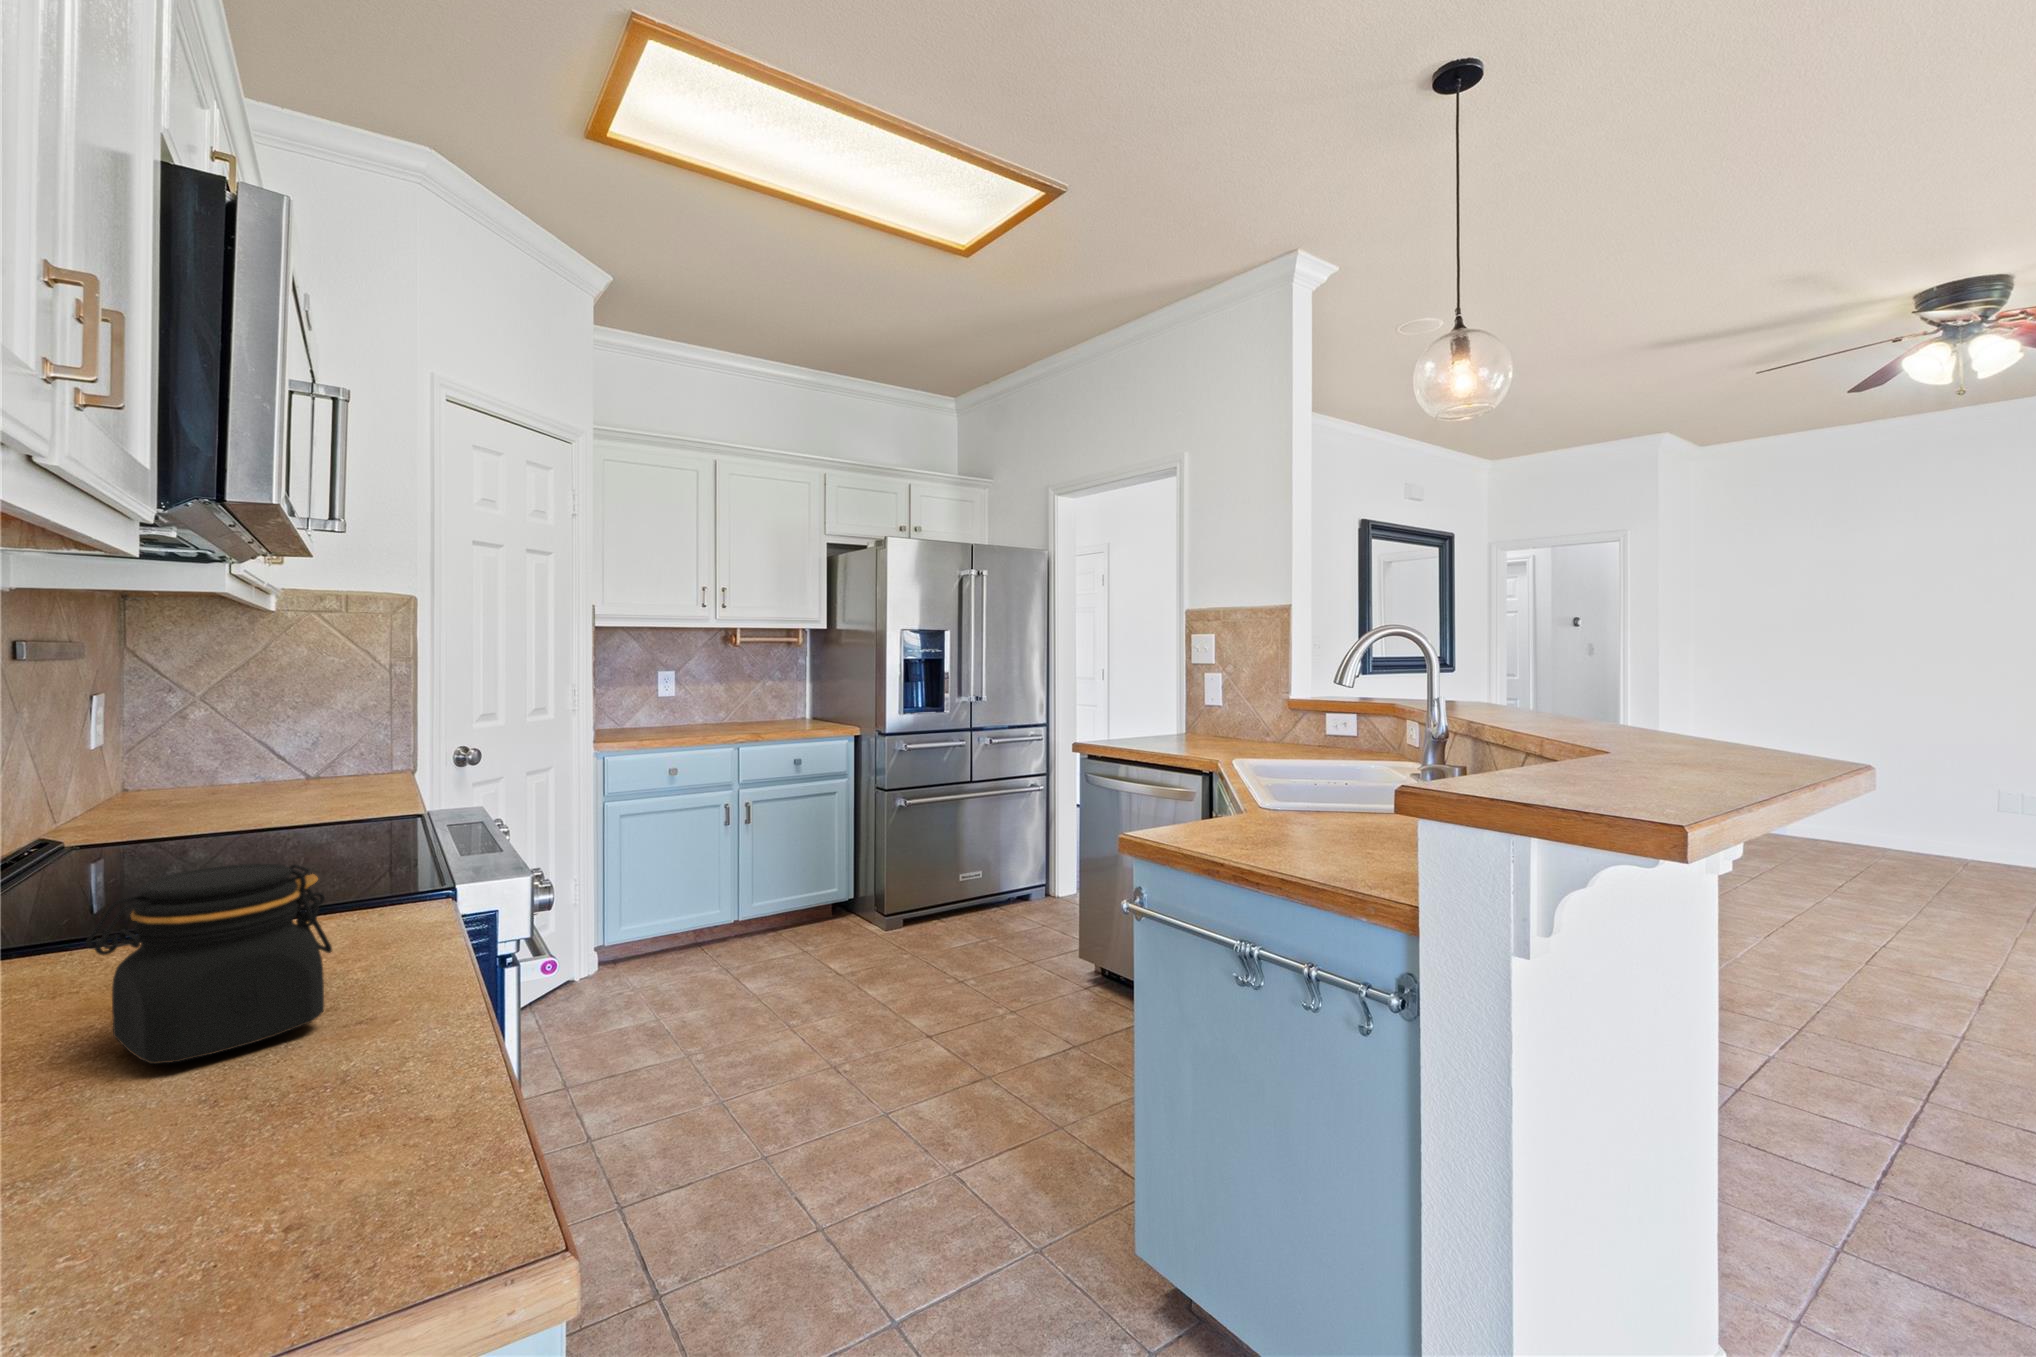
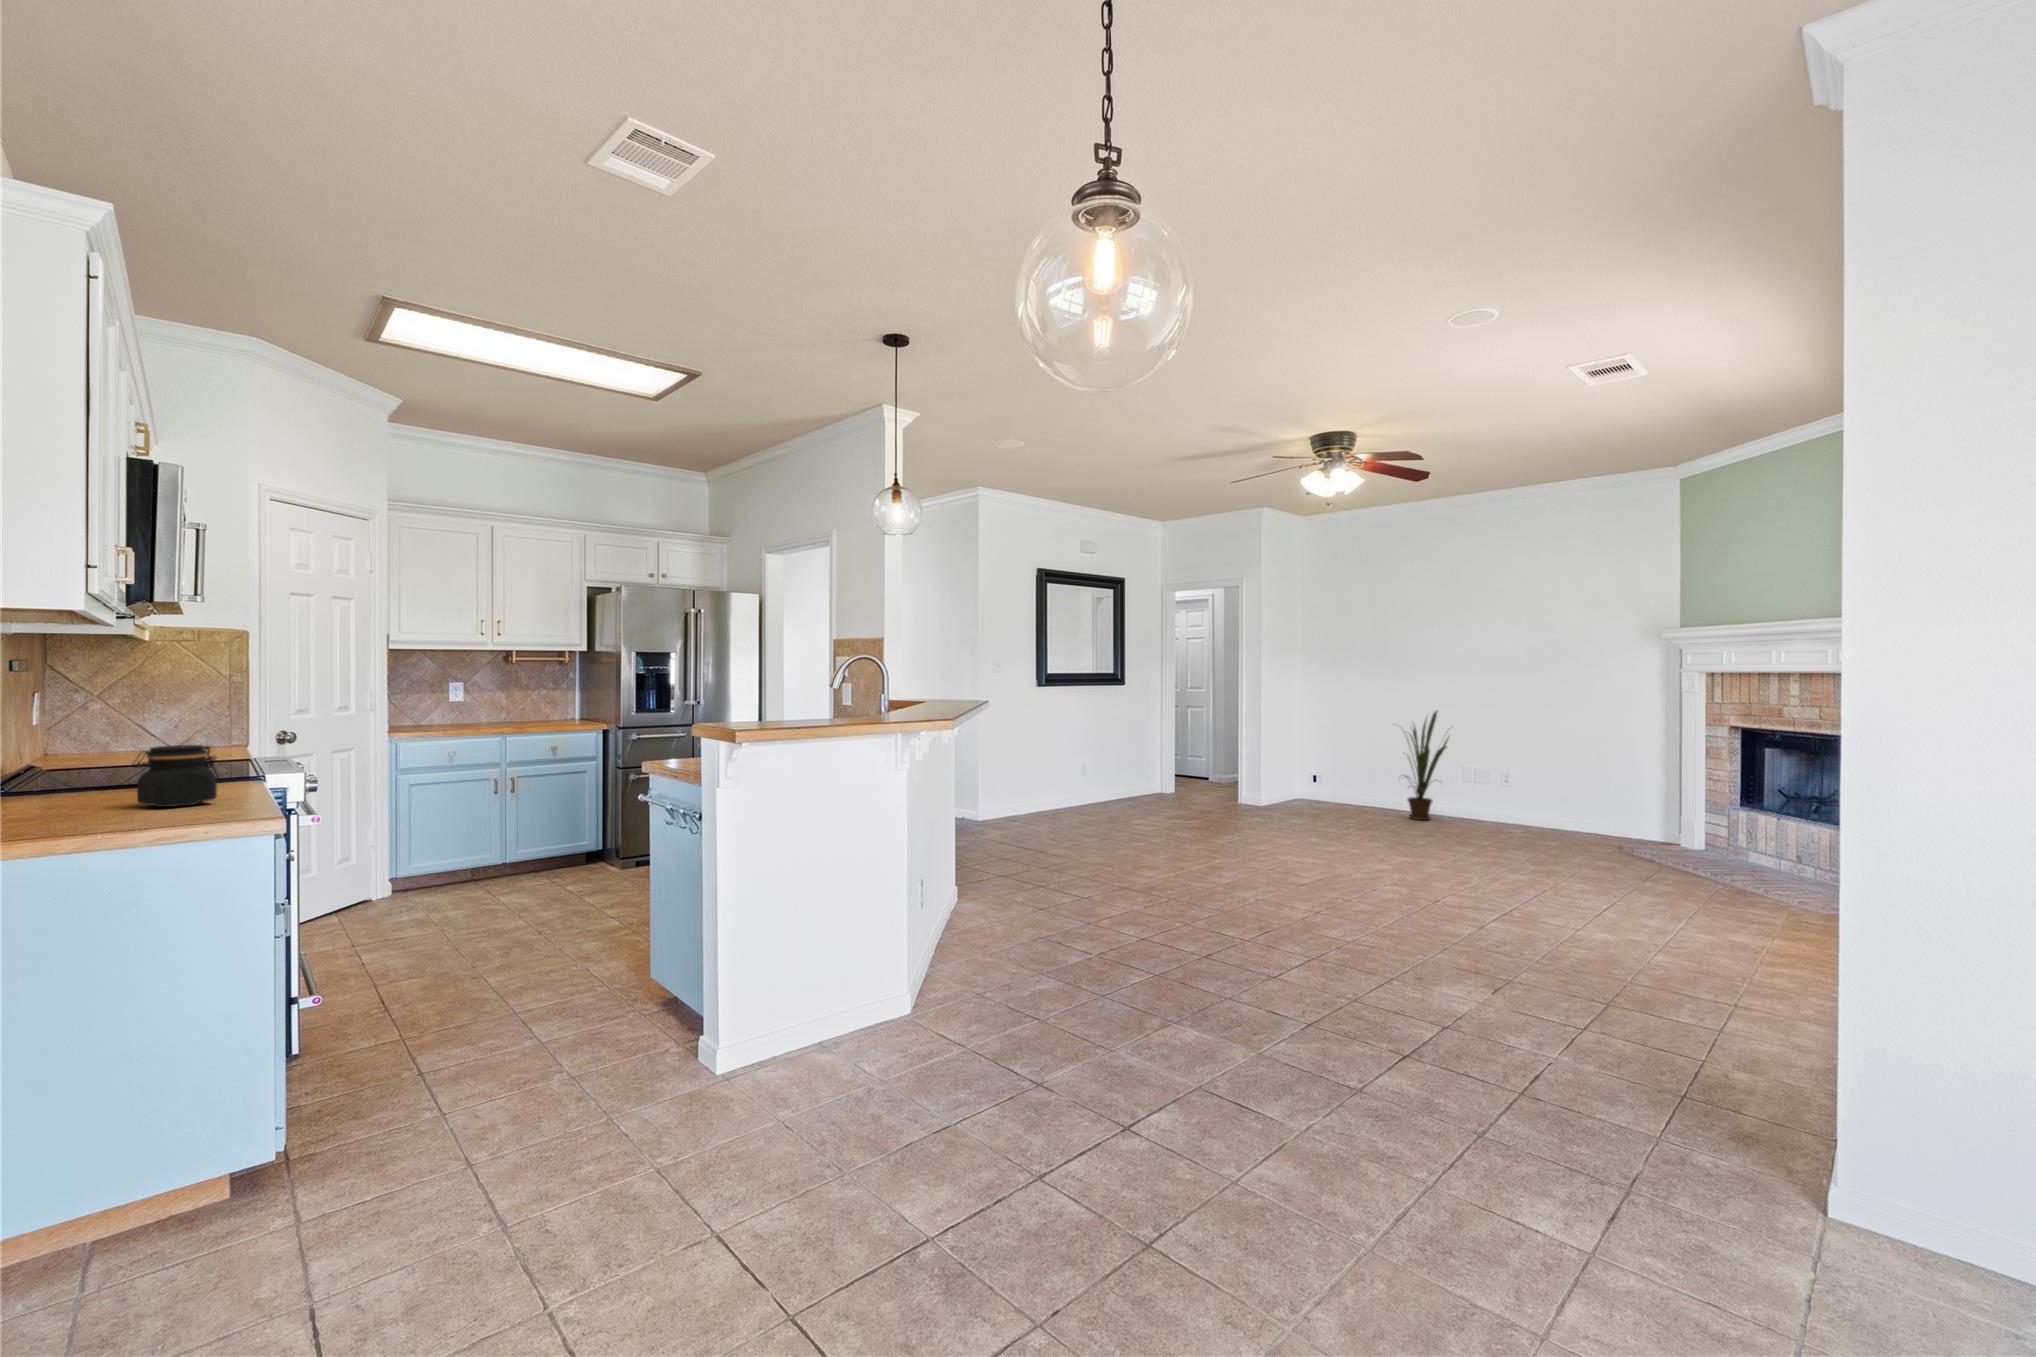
house plant: none [1862,709,1979,864] -> present [1404,711,1448,820]

